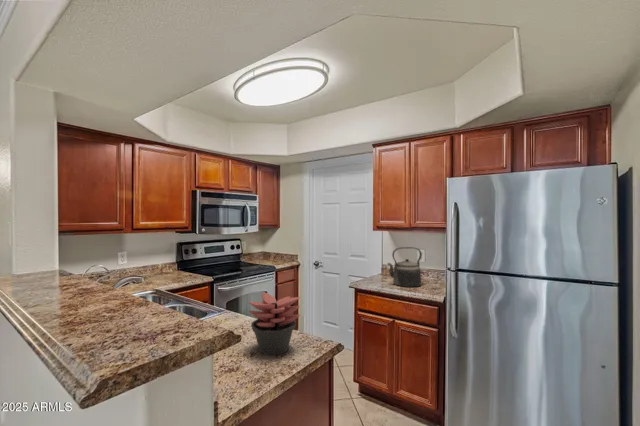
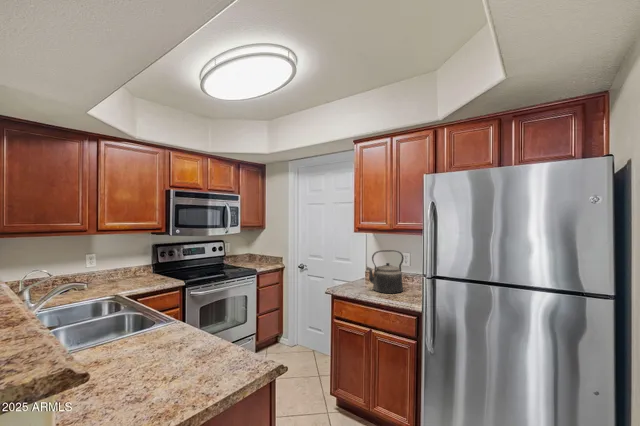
succulent plant: present [249,292,300,355] -> none [169,304,230,382]

